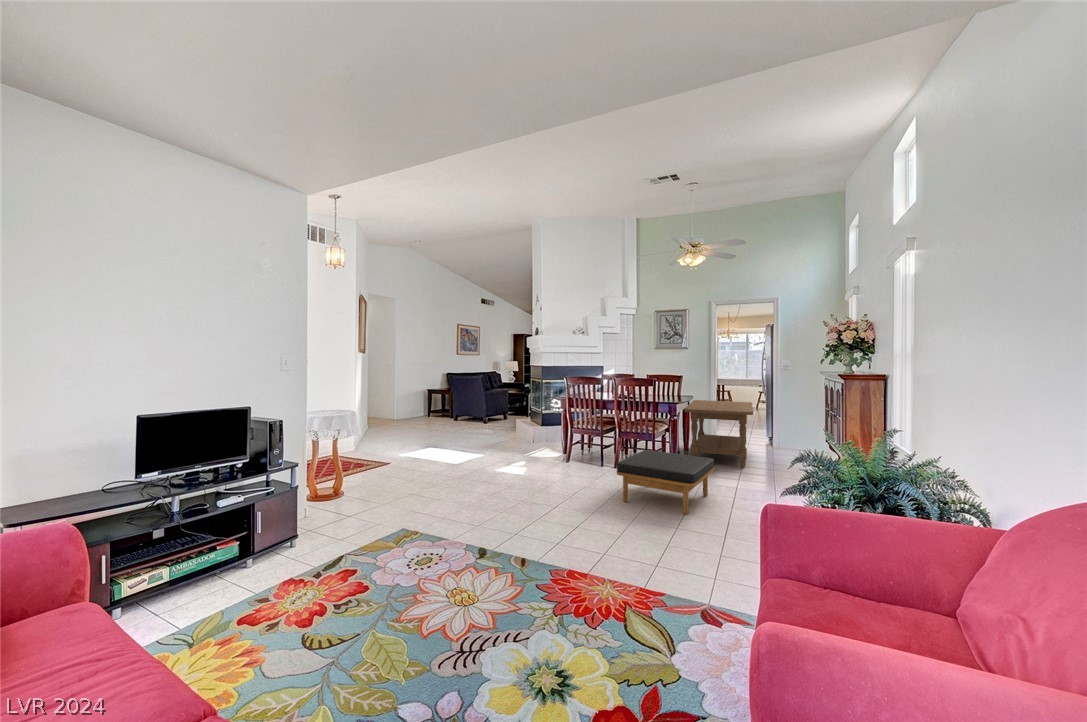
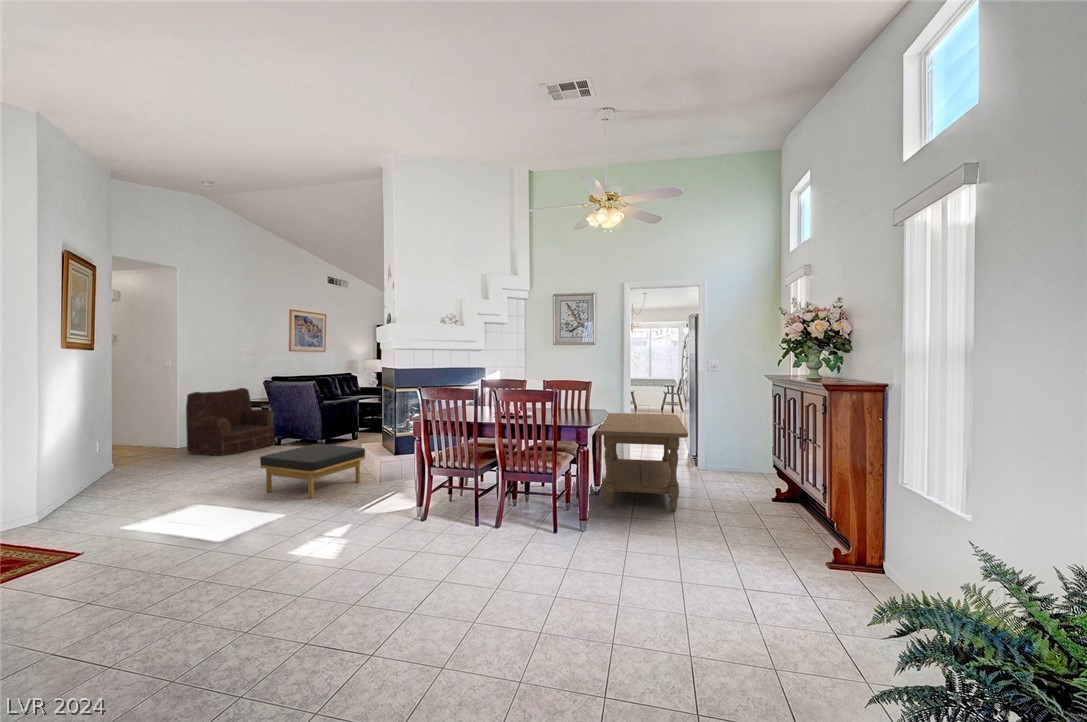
armchair: none [401,380,455,425] -> present [186,388,275,456]
ottoman: present [617,450,714,514] -> present [260,444,365,499]

